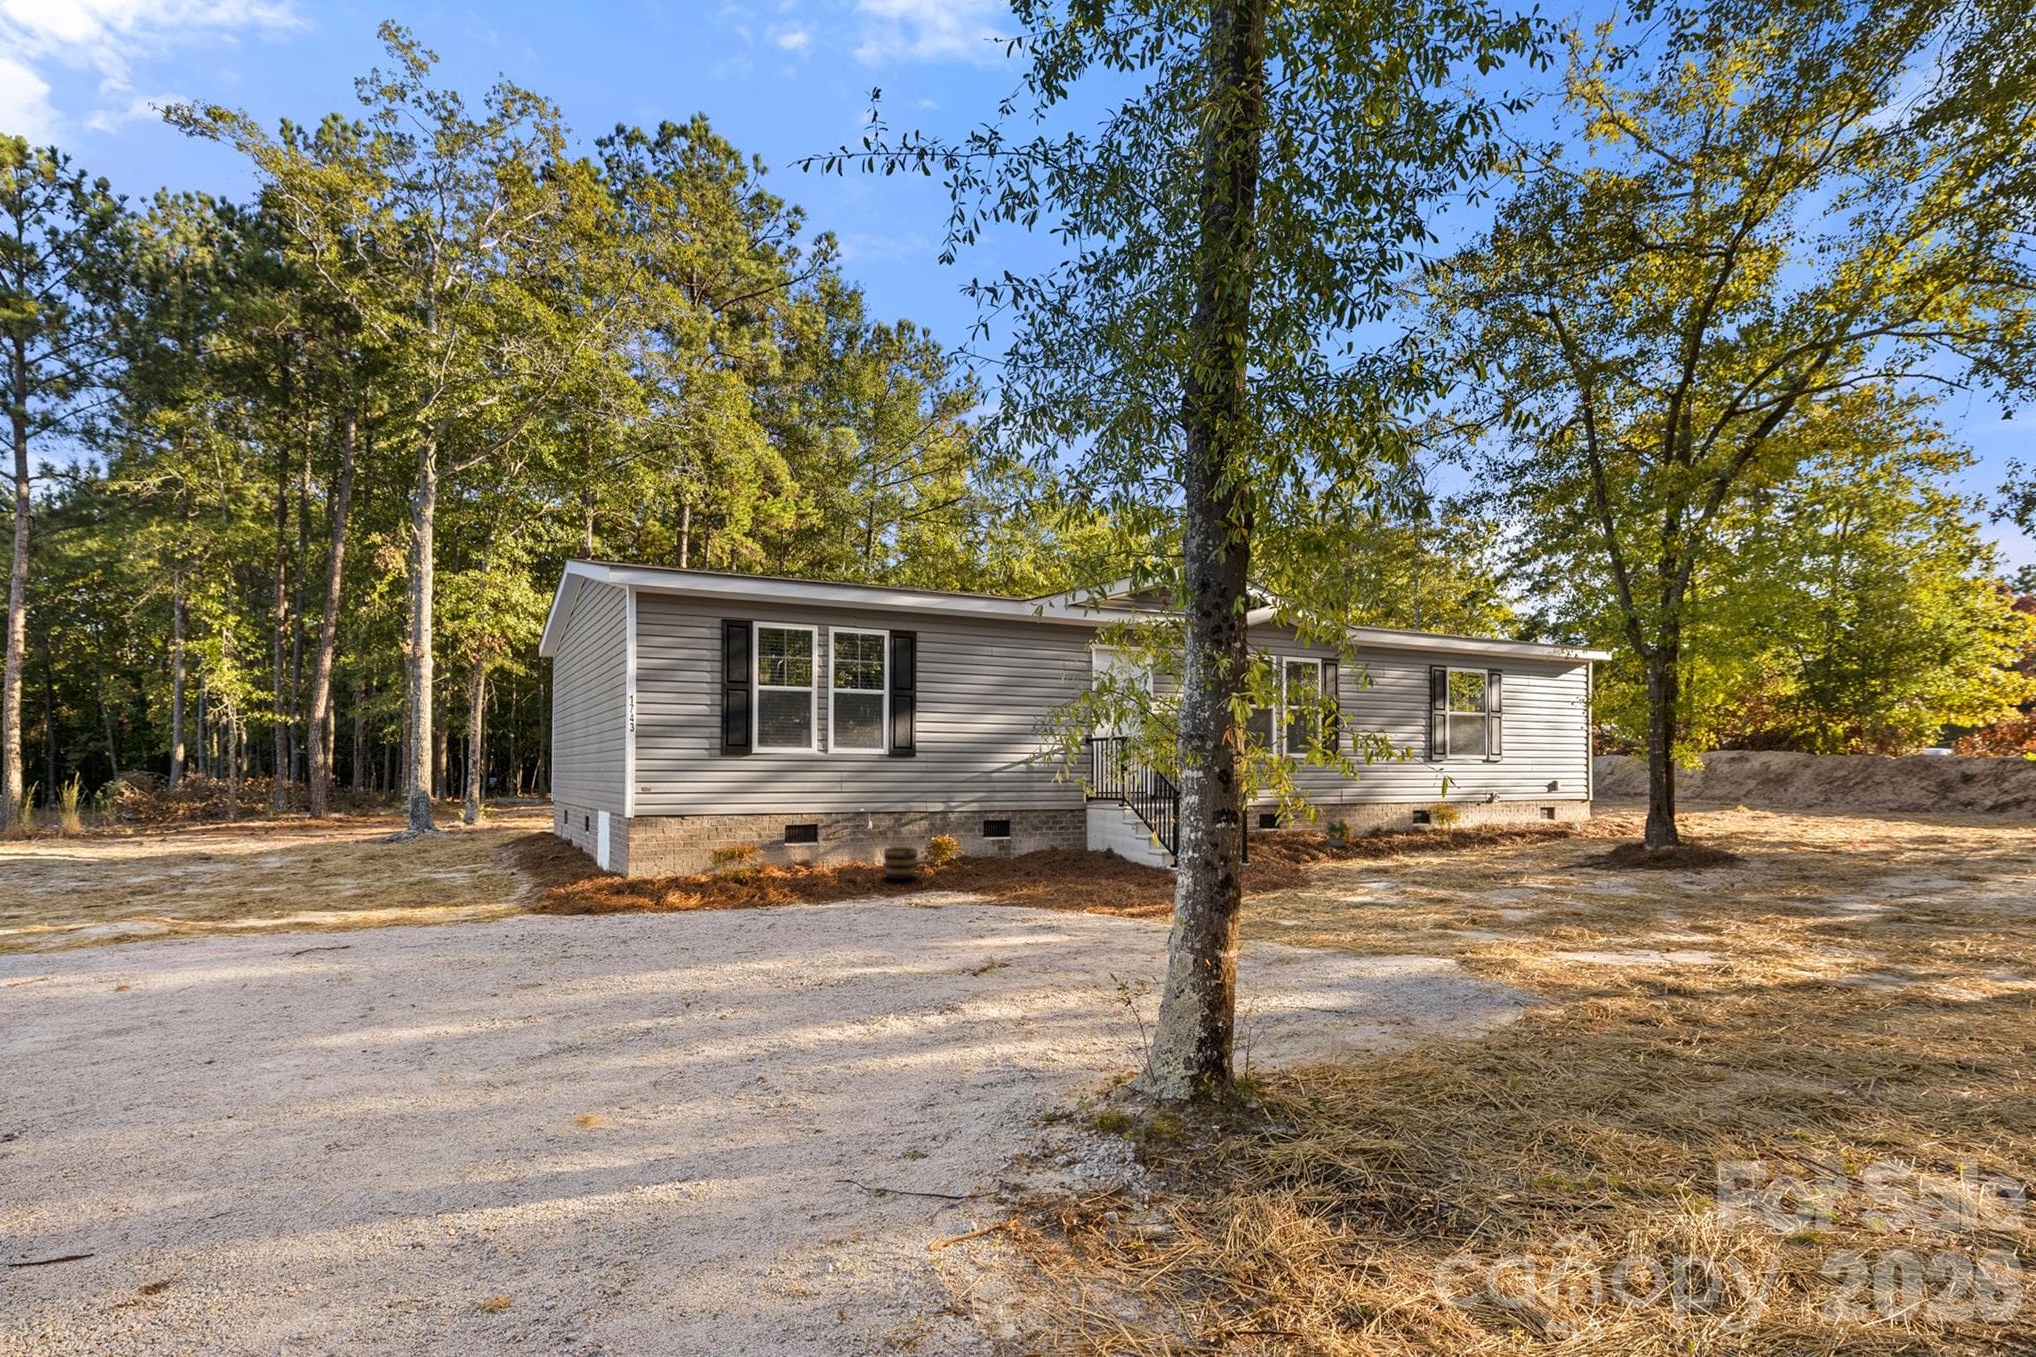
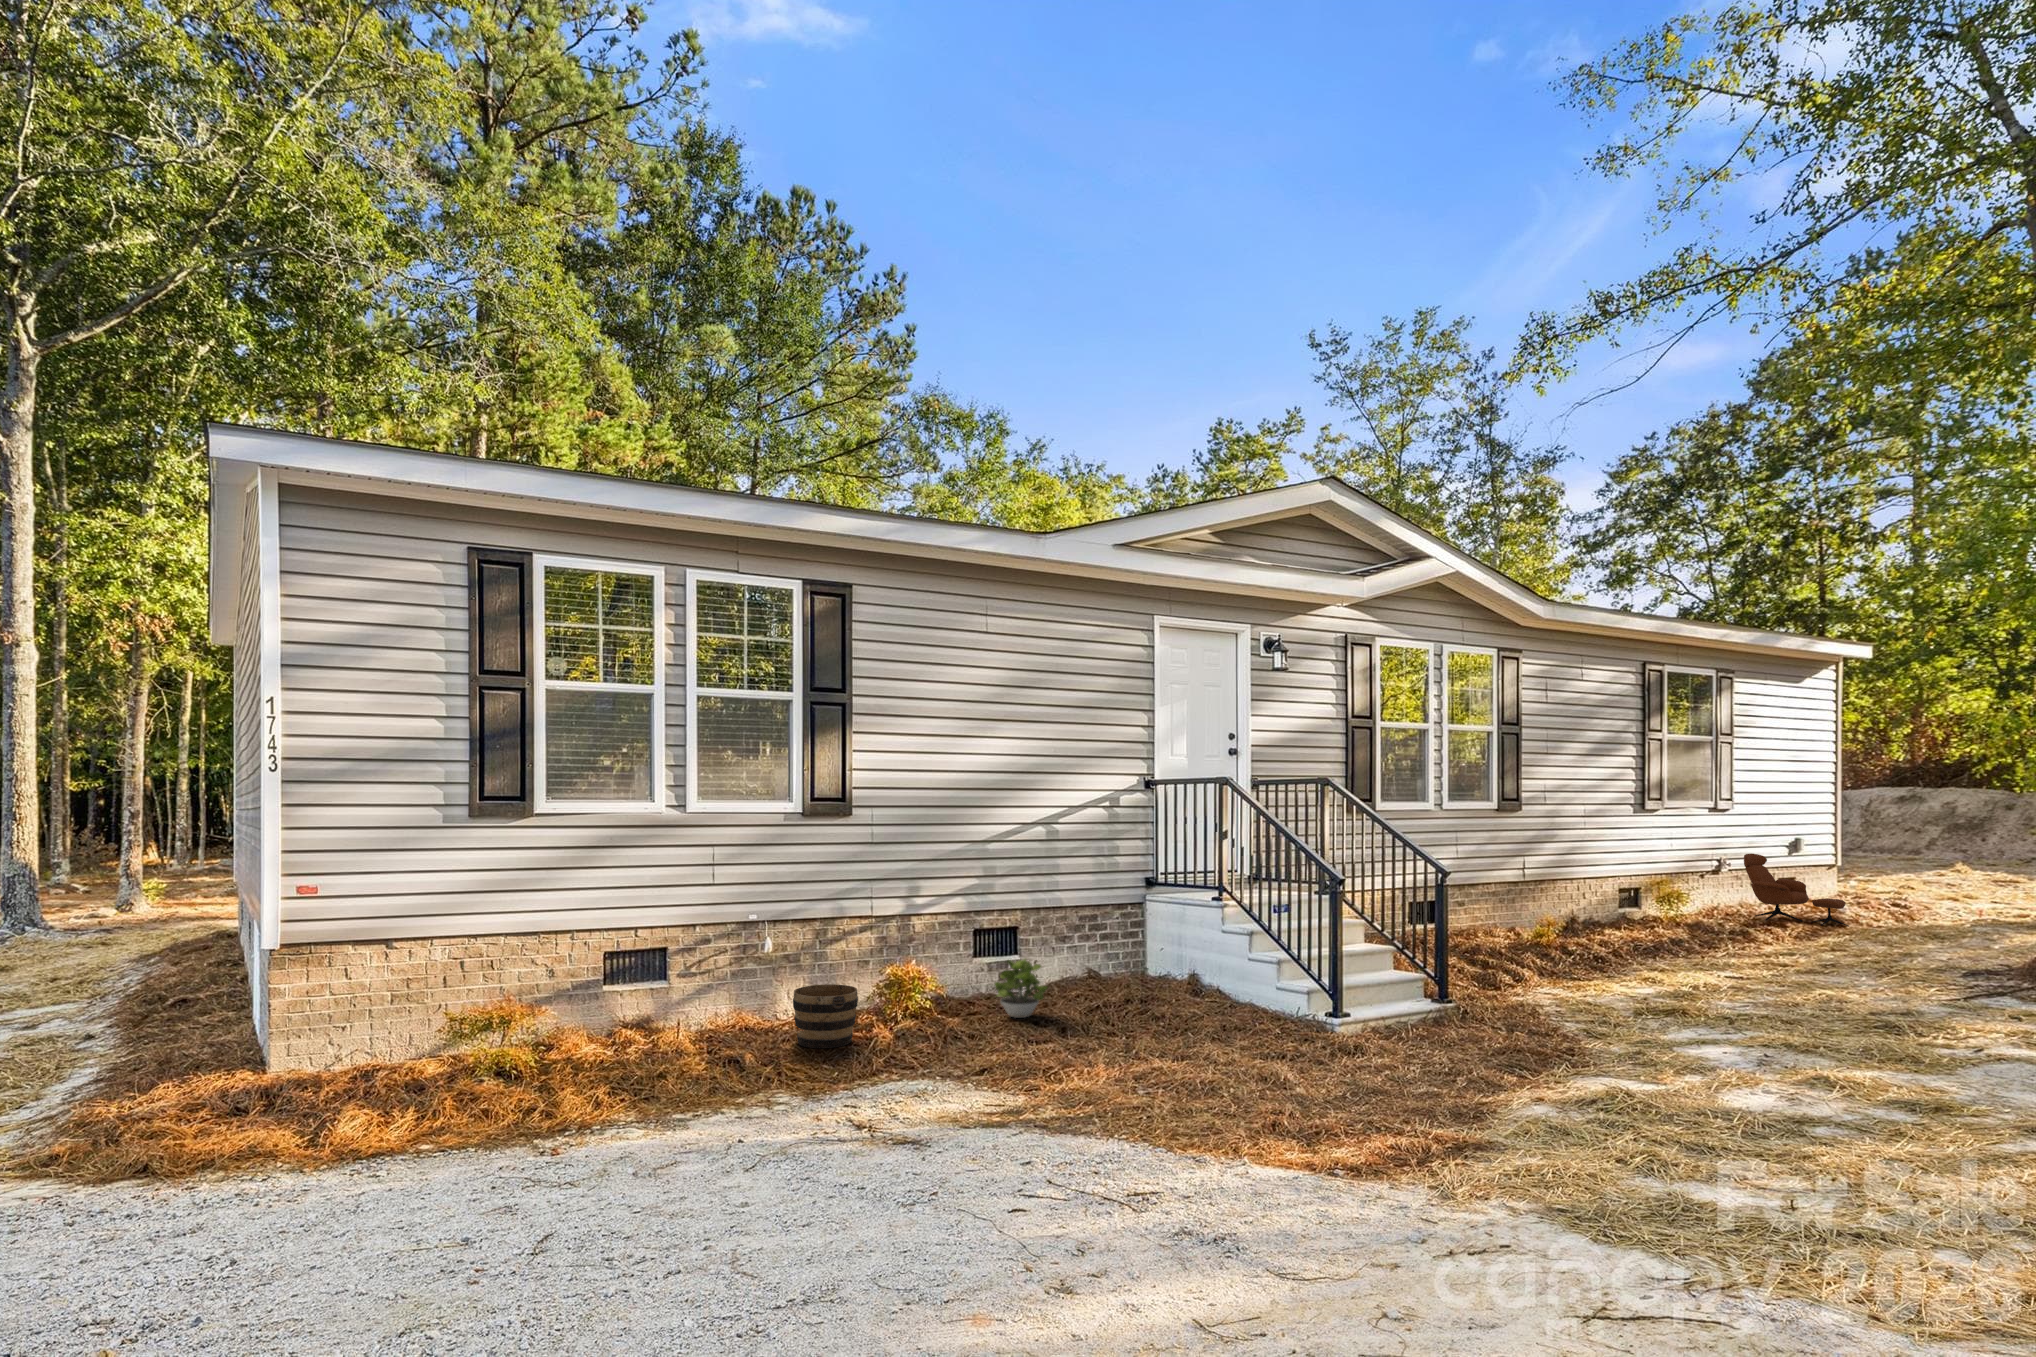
lounge chair: none [1509,790,1569,838] -> present [1744,853,1849,927]
potted plant: present [1325,820,1350,846] -> present [994,959,1047,1018]

